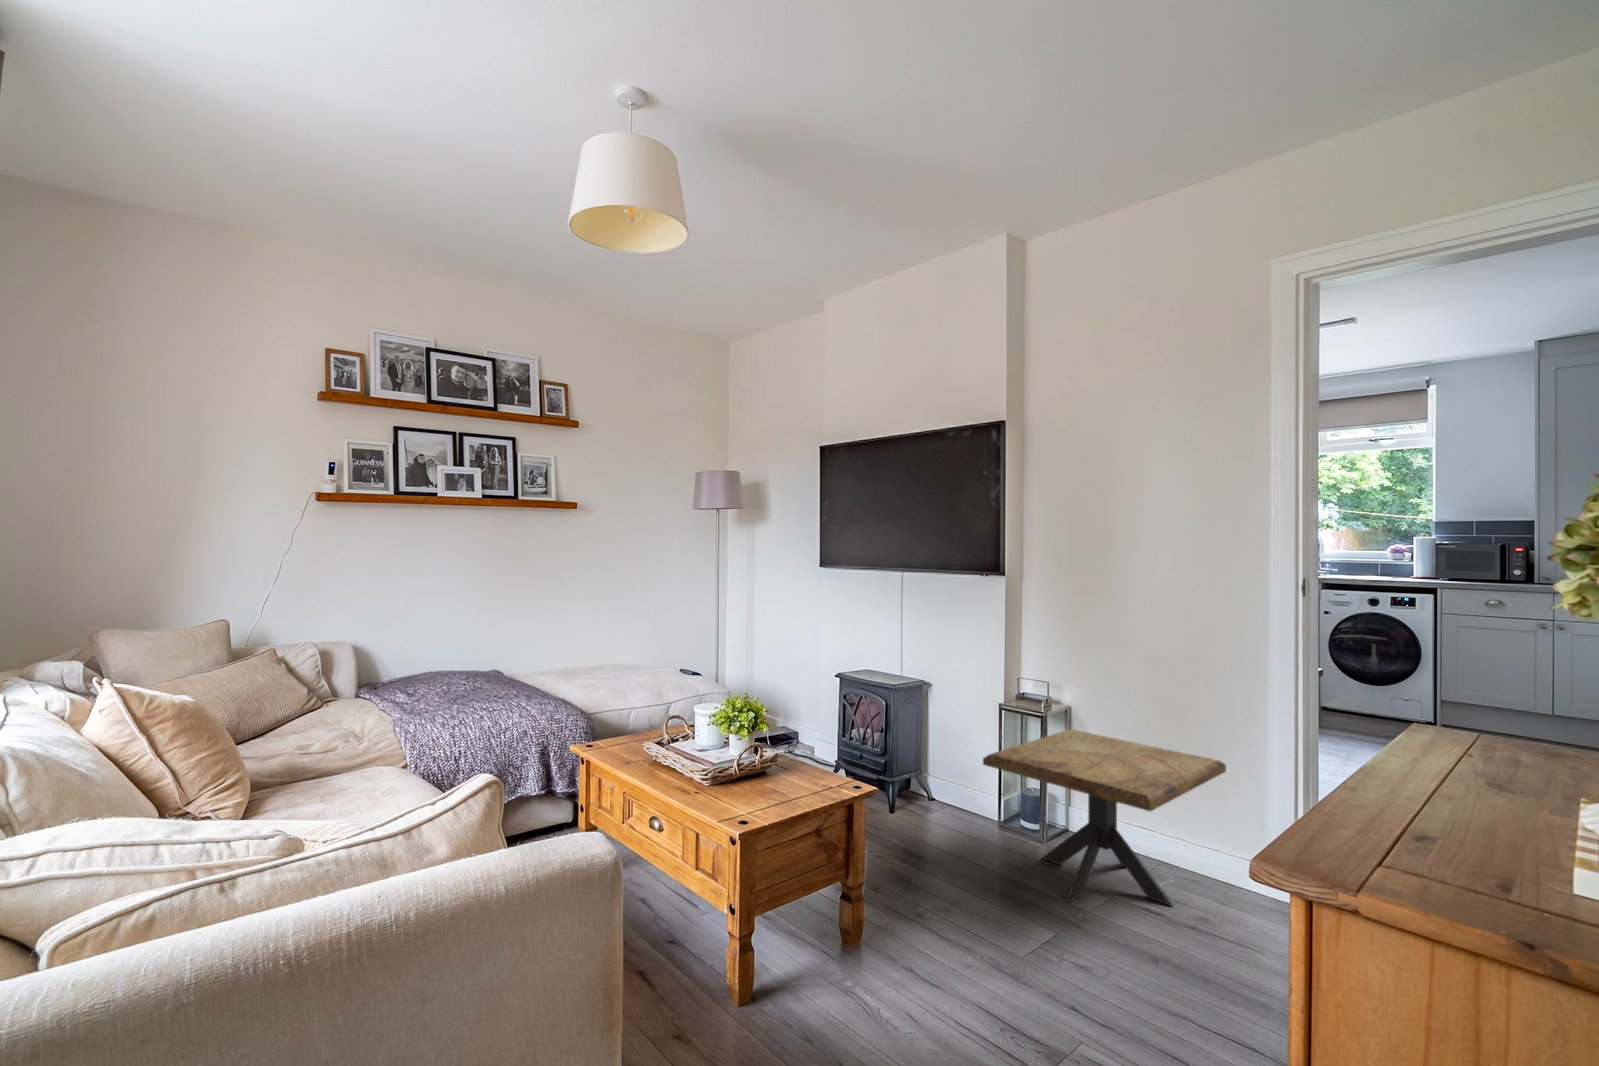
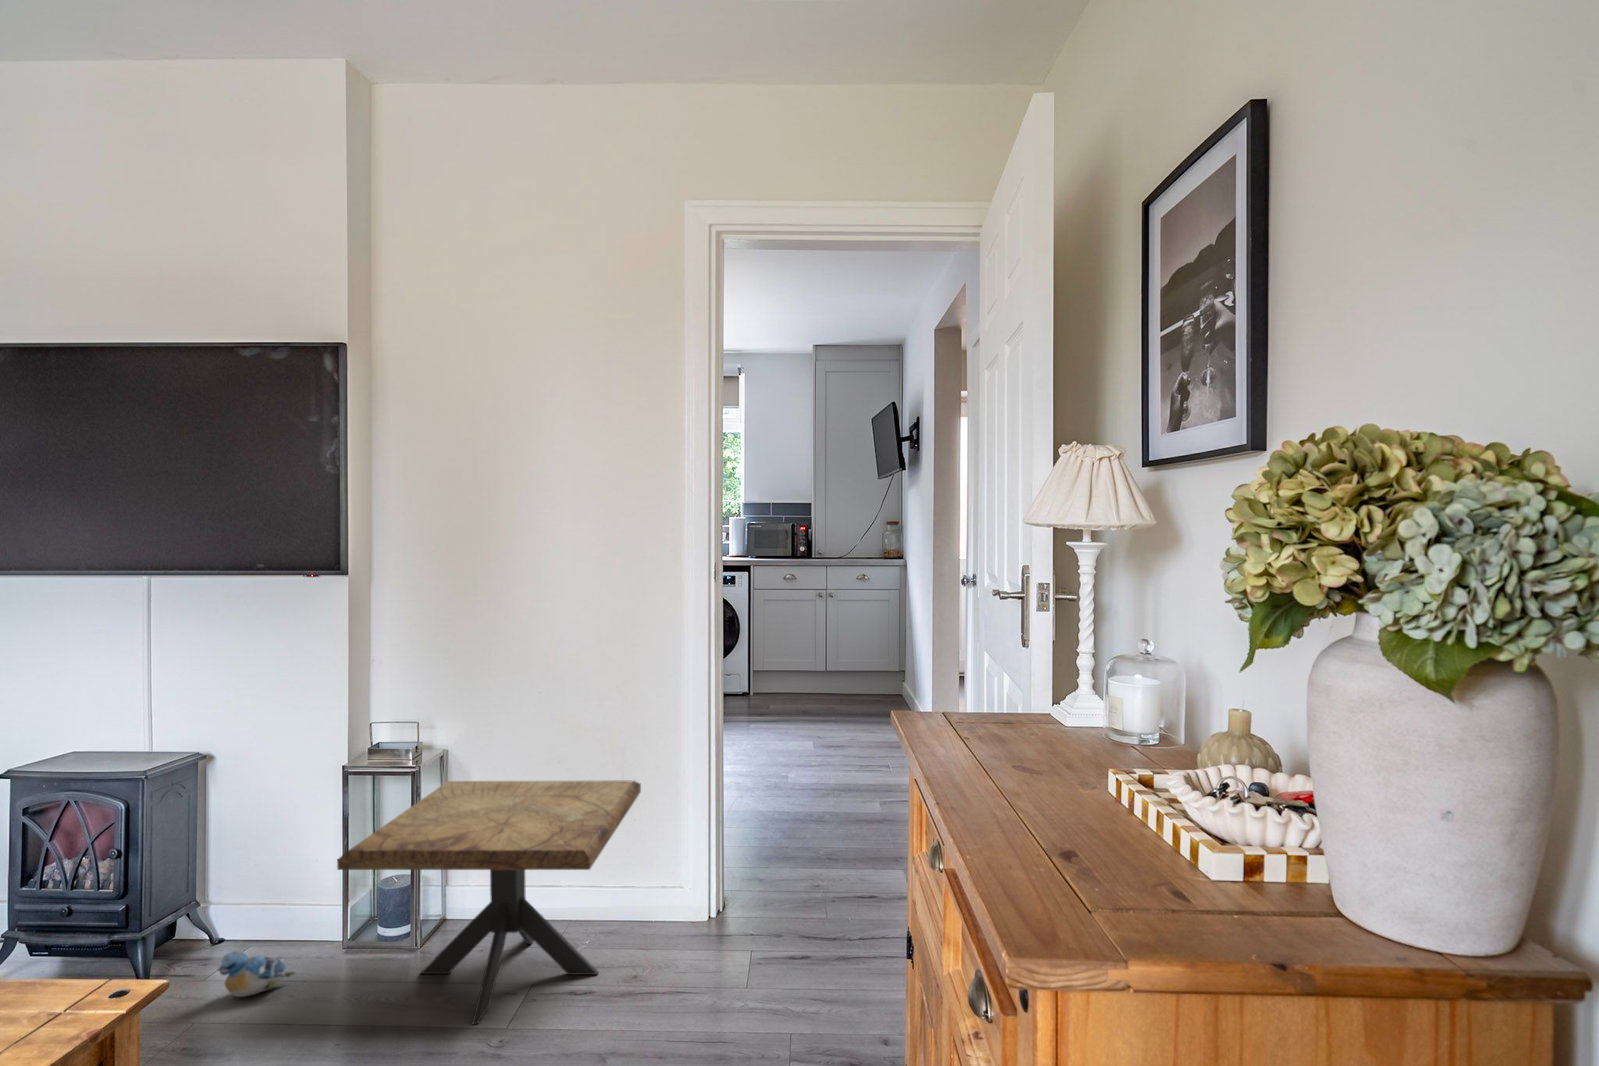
plush toy: none [924,803,967,834] -> present [218,951,294,997]

